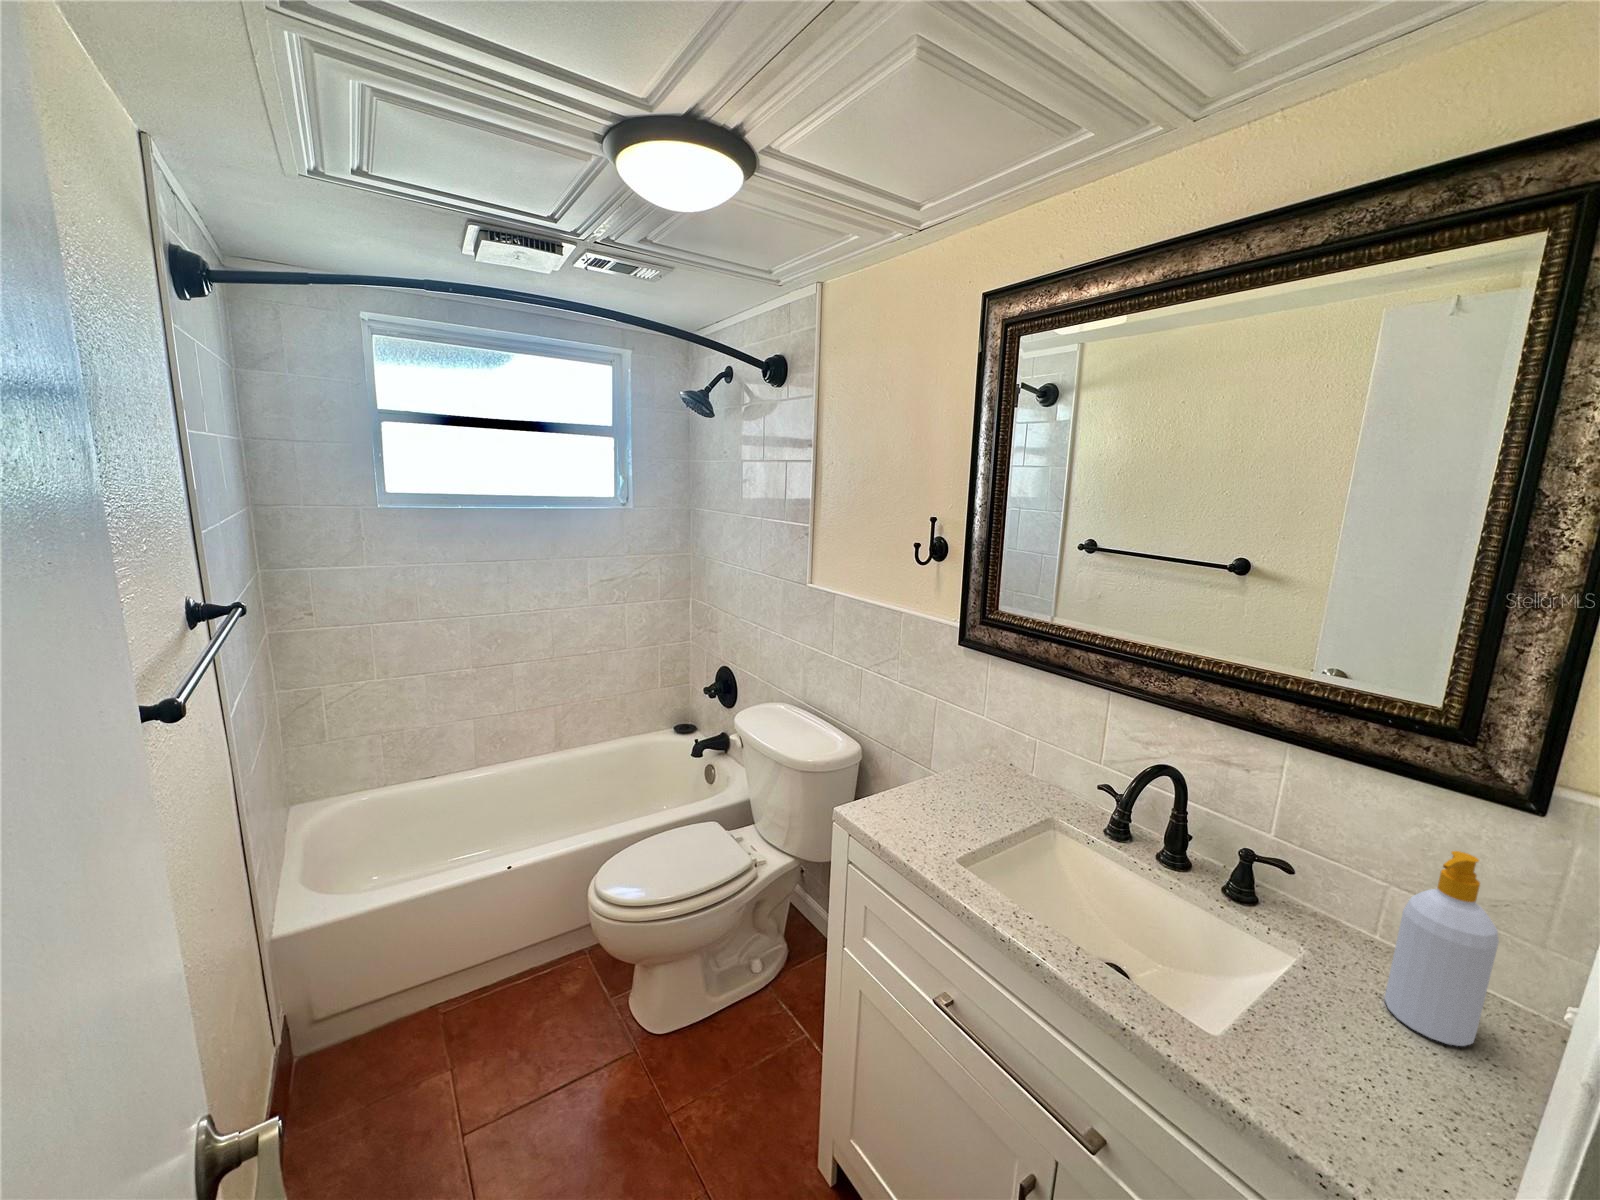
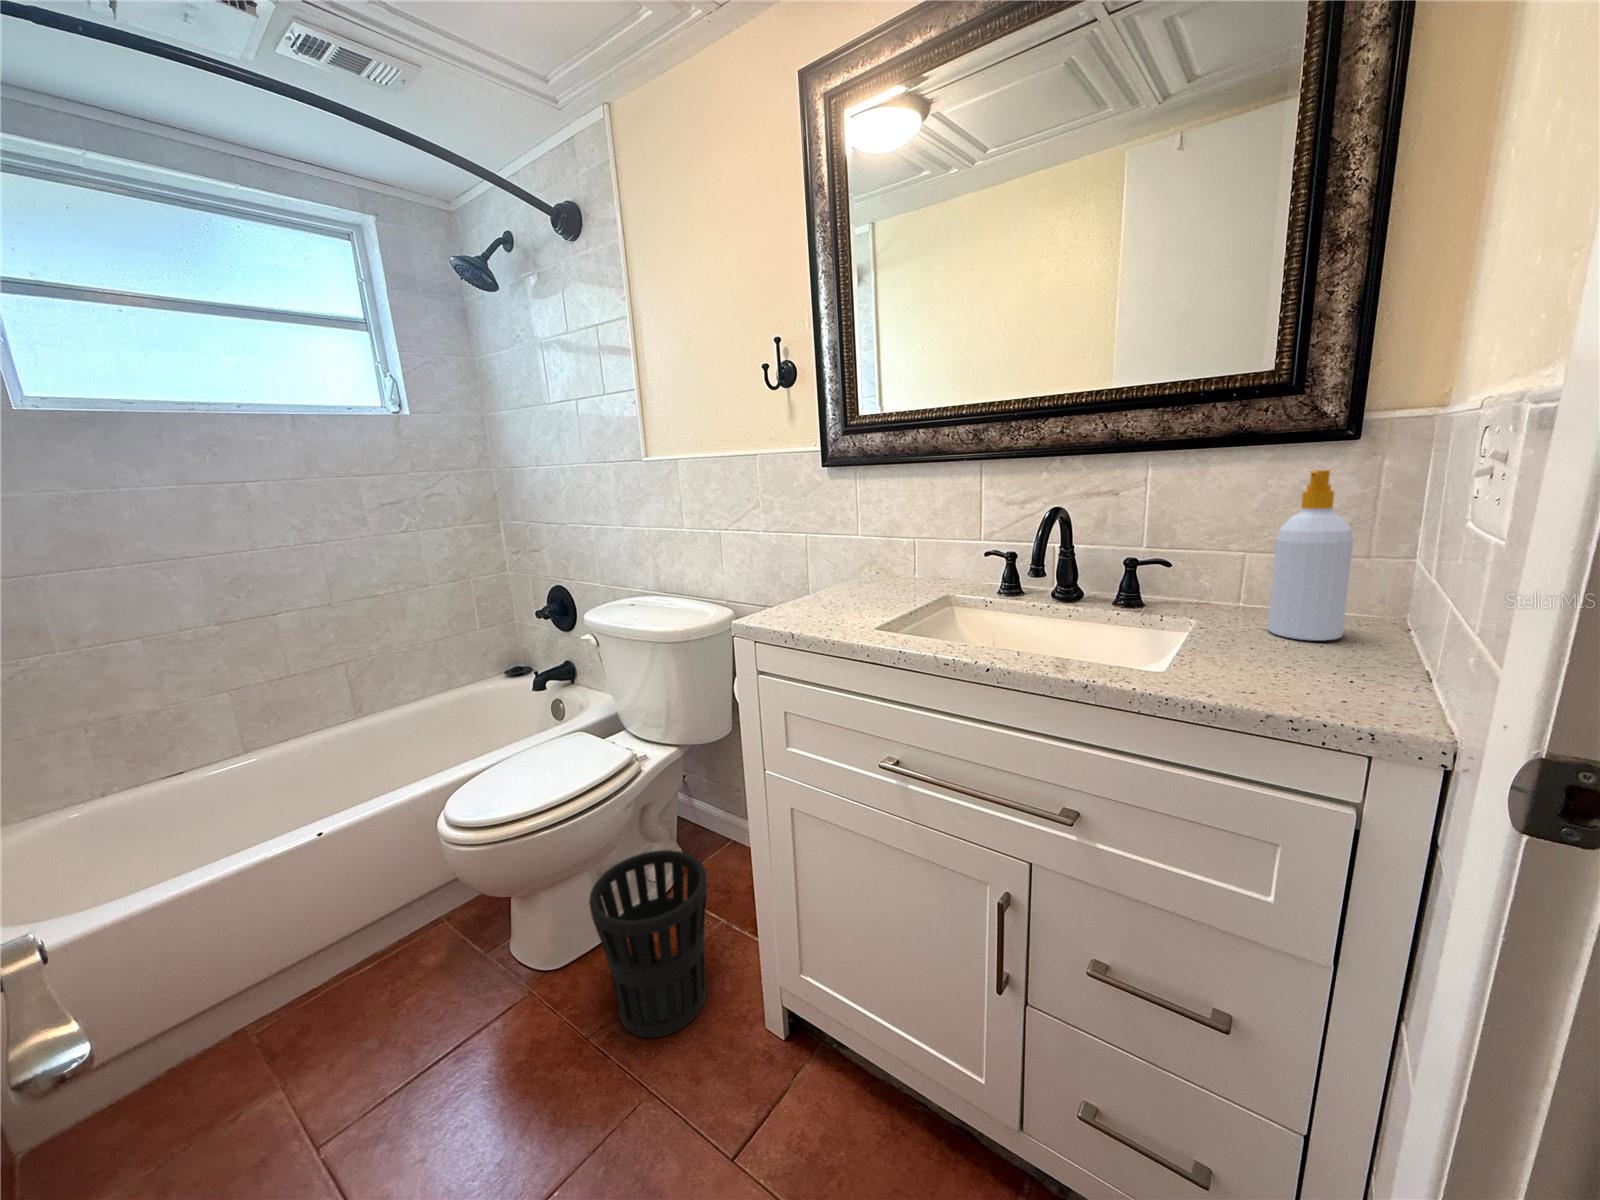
wastebasket: none [690,960,791,1137] -> present [589,850,708,1038]

